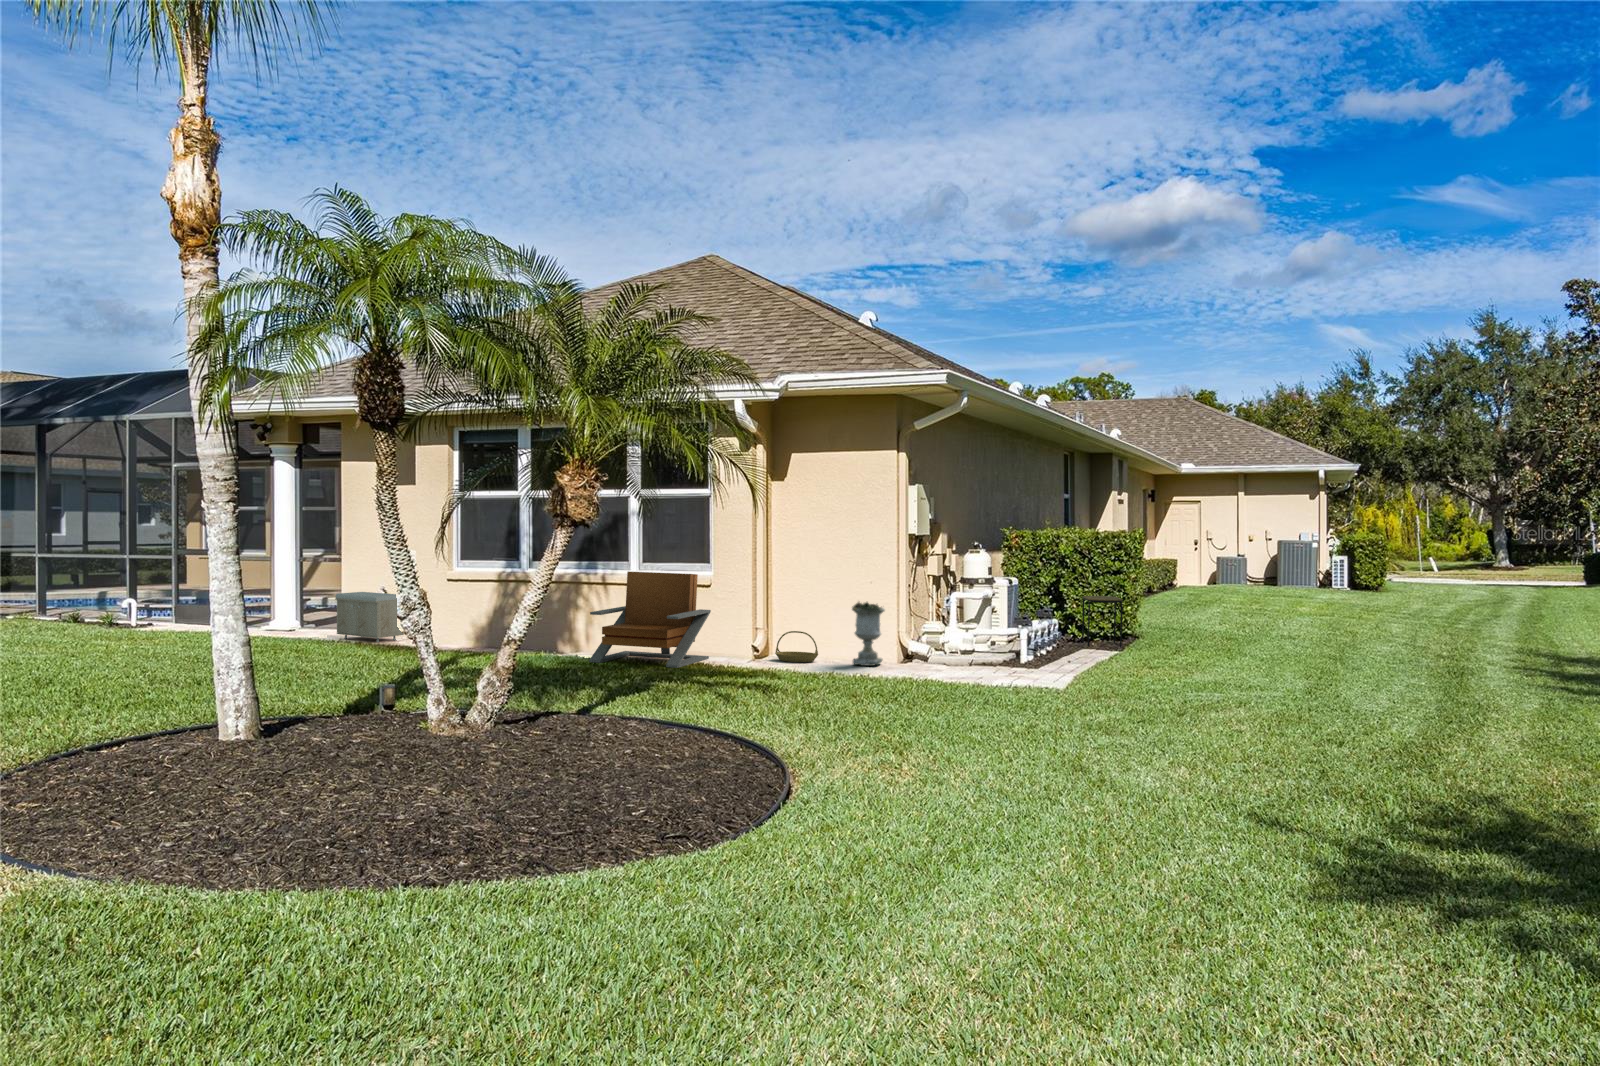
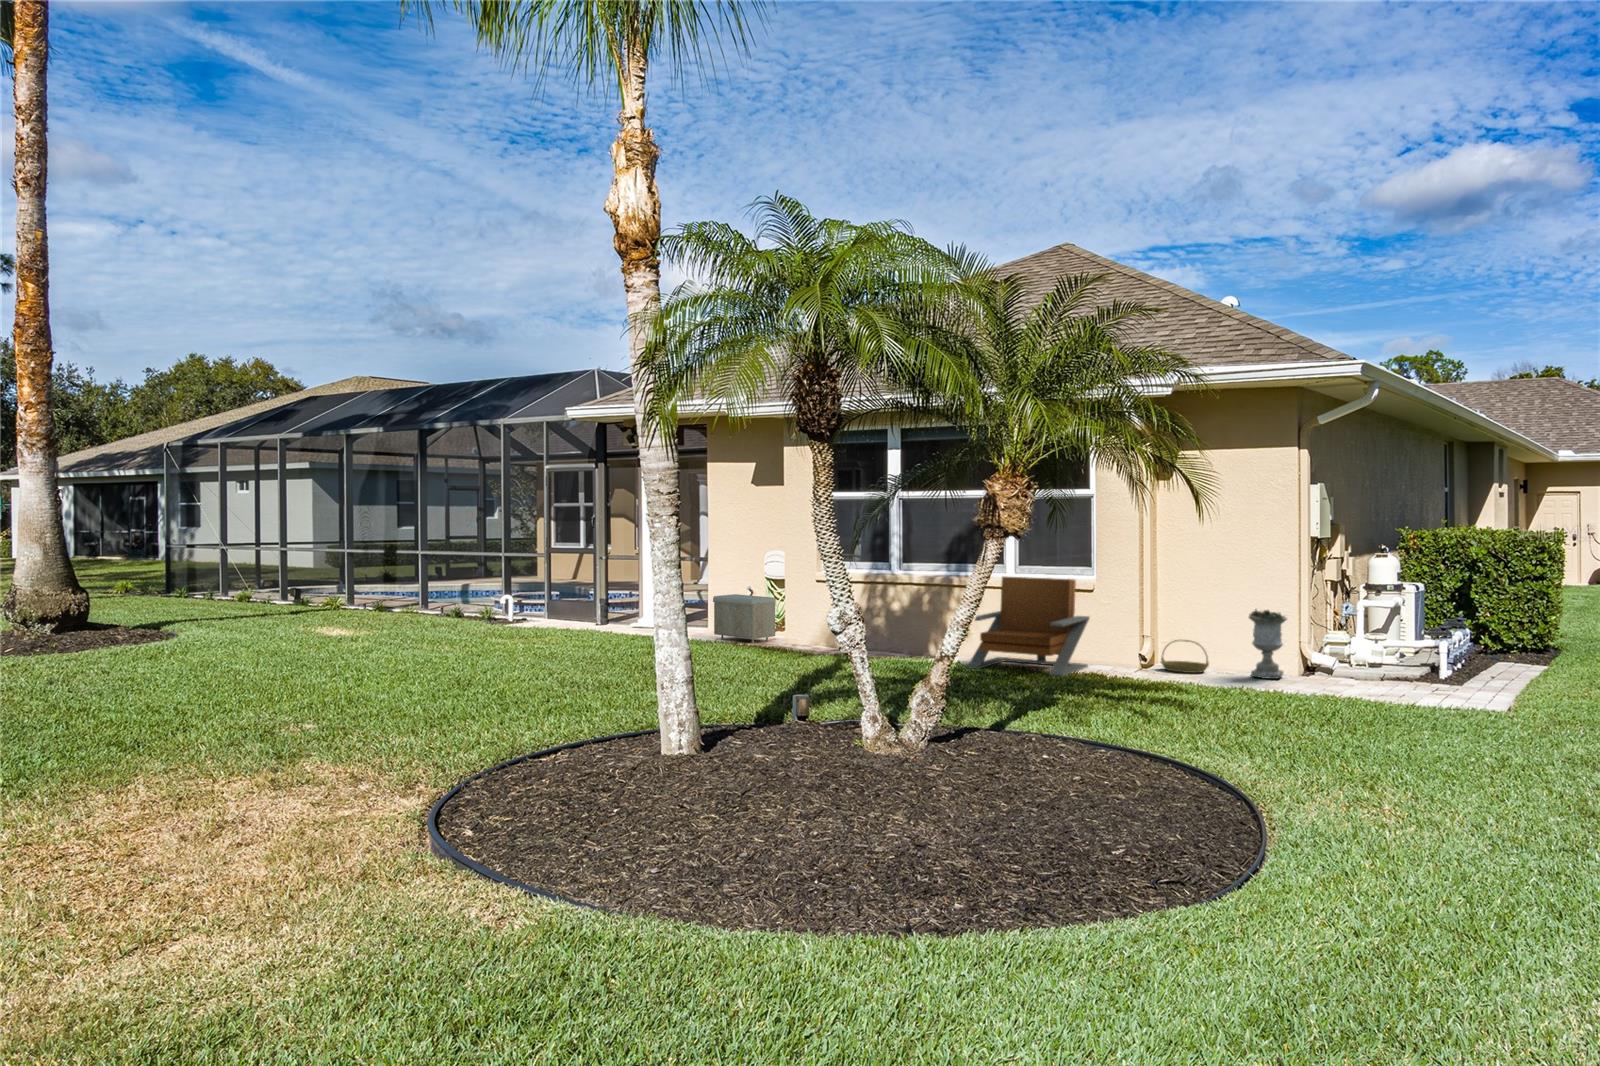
side table: present [1082,596,1123,647] -> none [1498,603,1554,661]

